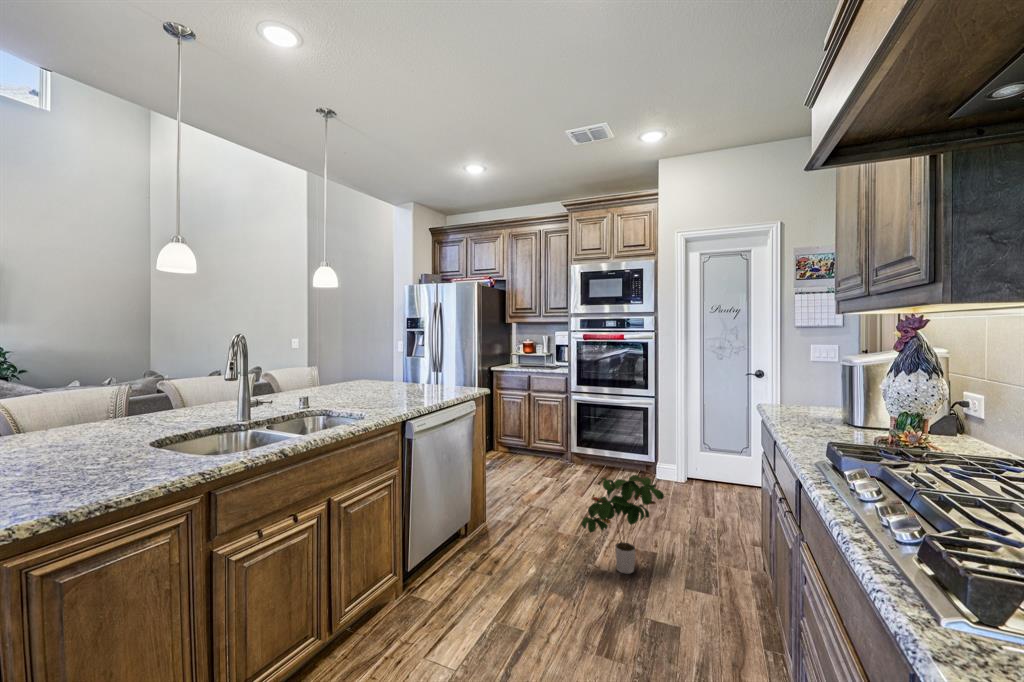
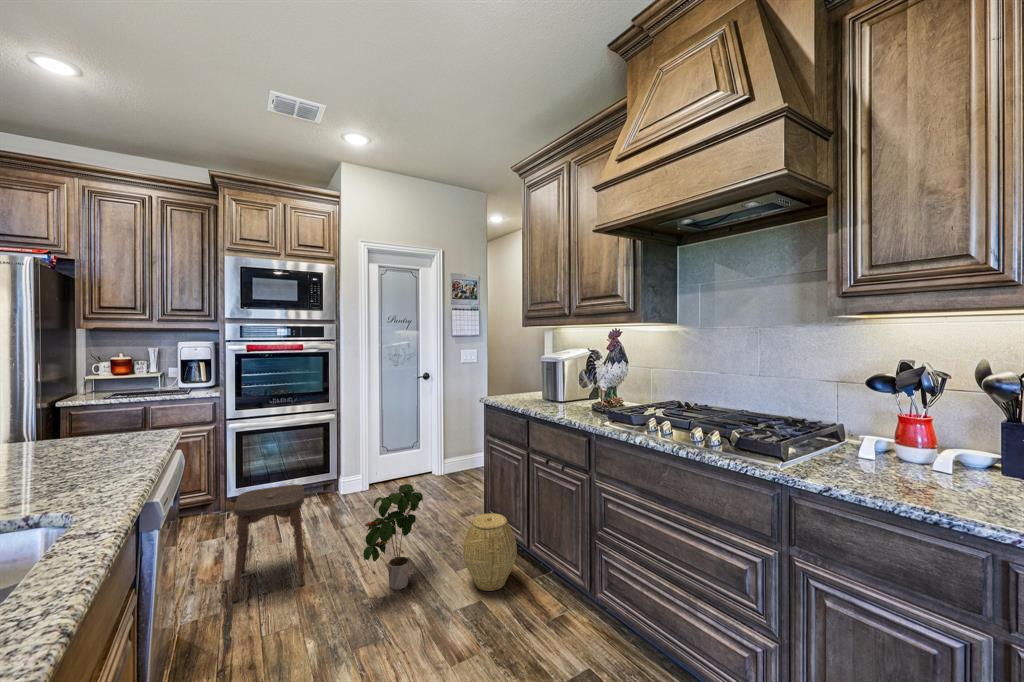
stool: none [522,446,584,532] -> present [233,484,305,602]
woven basket: none [675,536,745,630] -> present [463,513,517,591]

